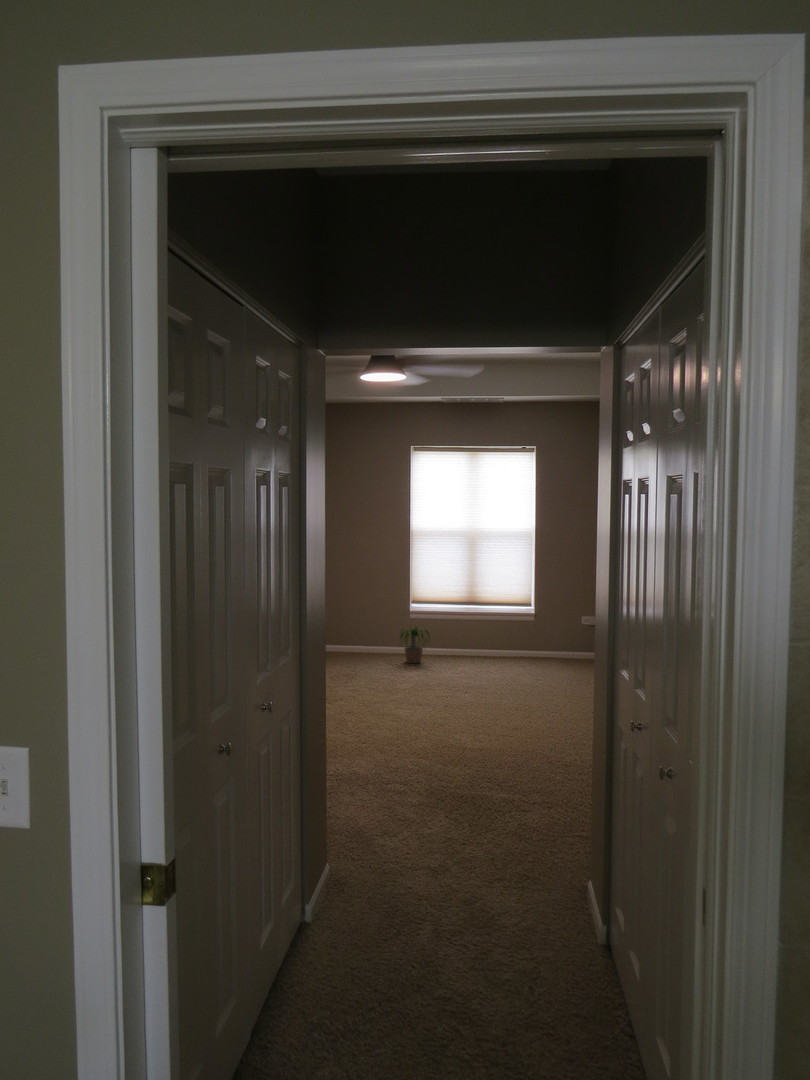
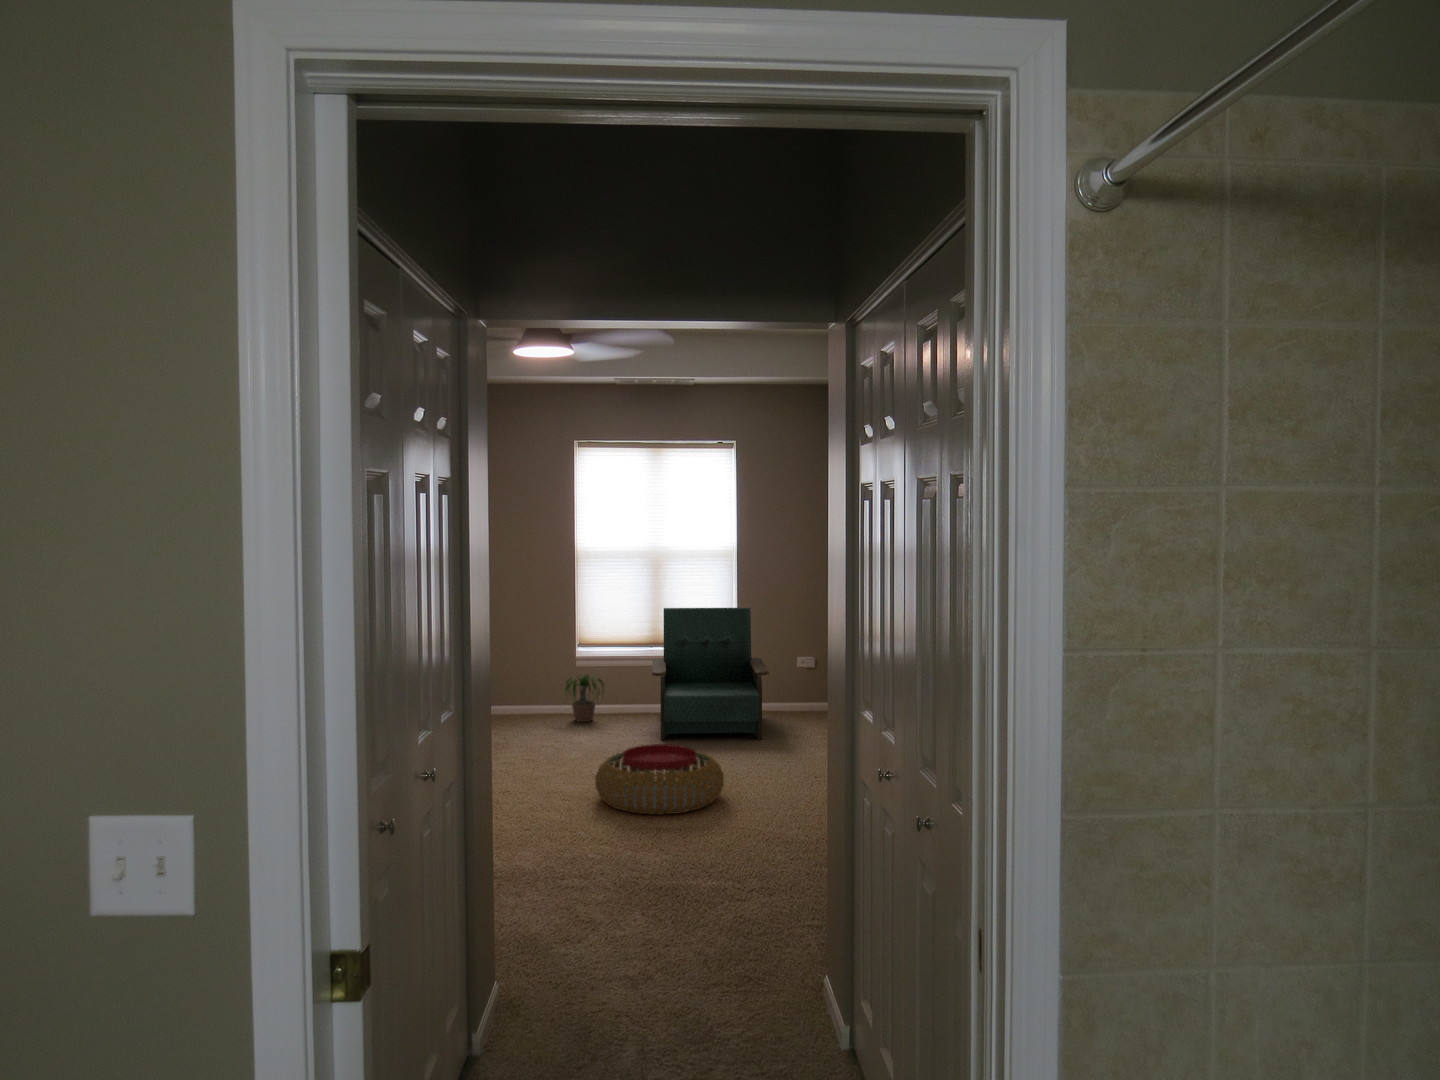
armchair: none [466,576,560,683] -> present [652,608,769,740]
pouf: none [417,684,519,740] -> present [595,744,724,815]

